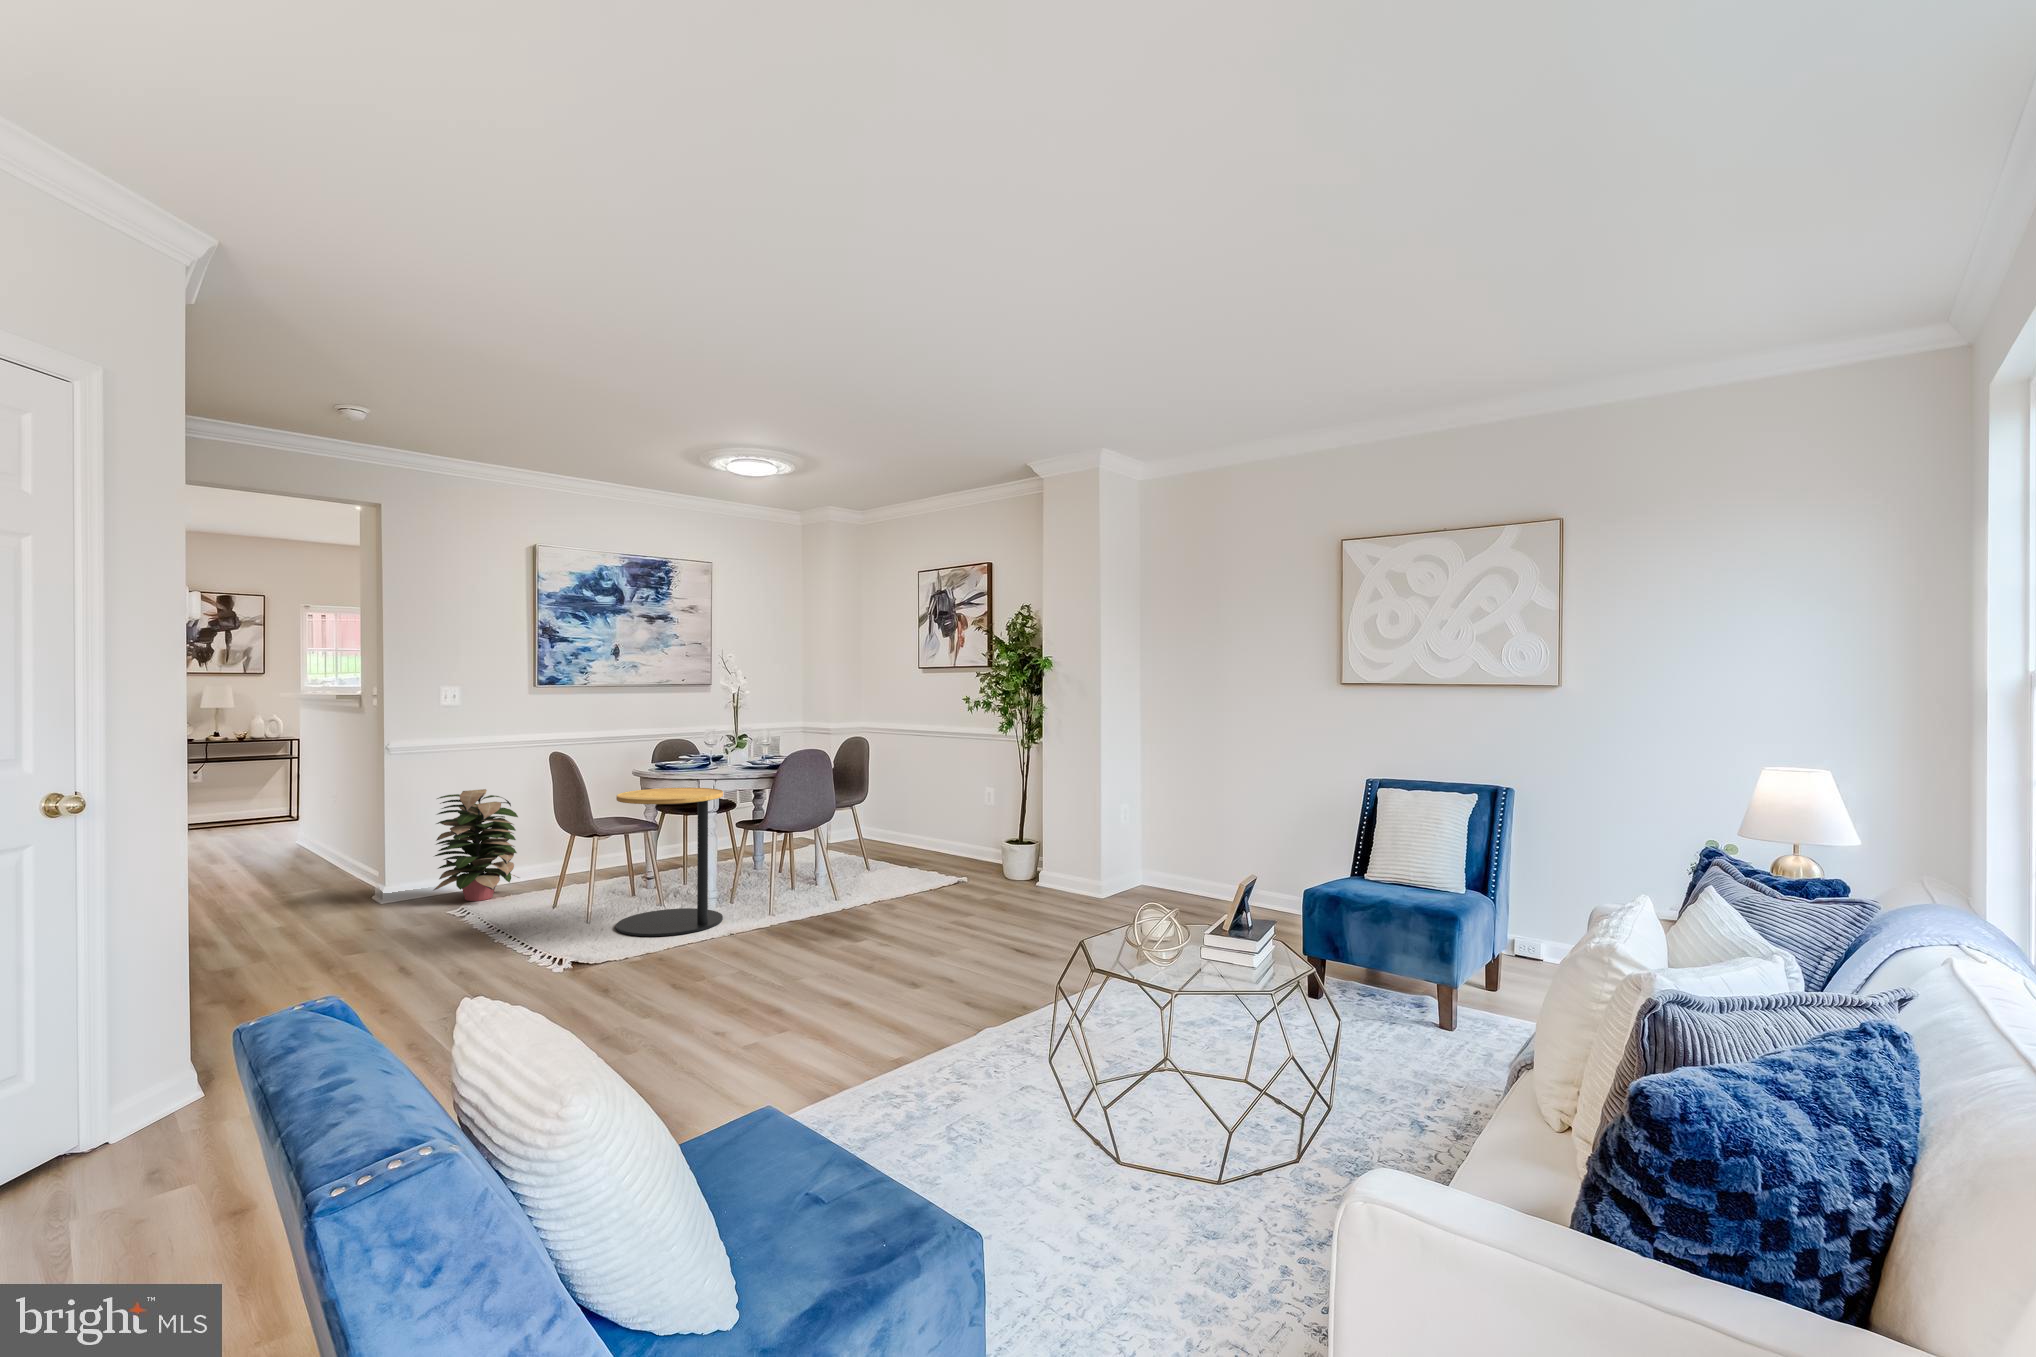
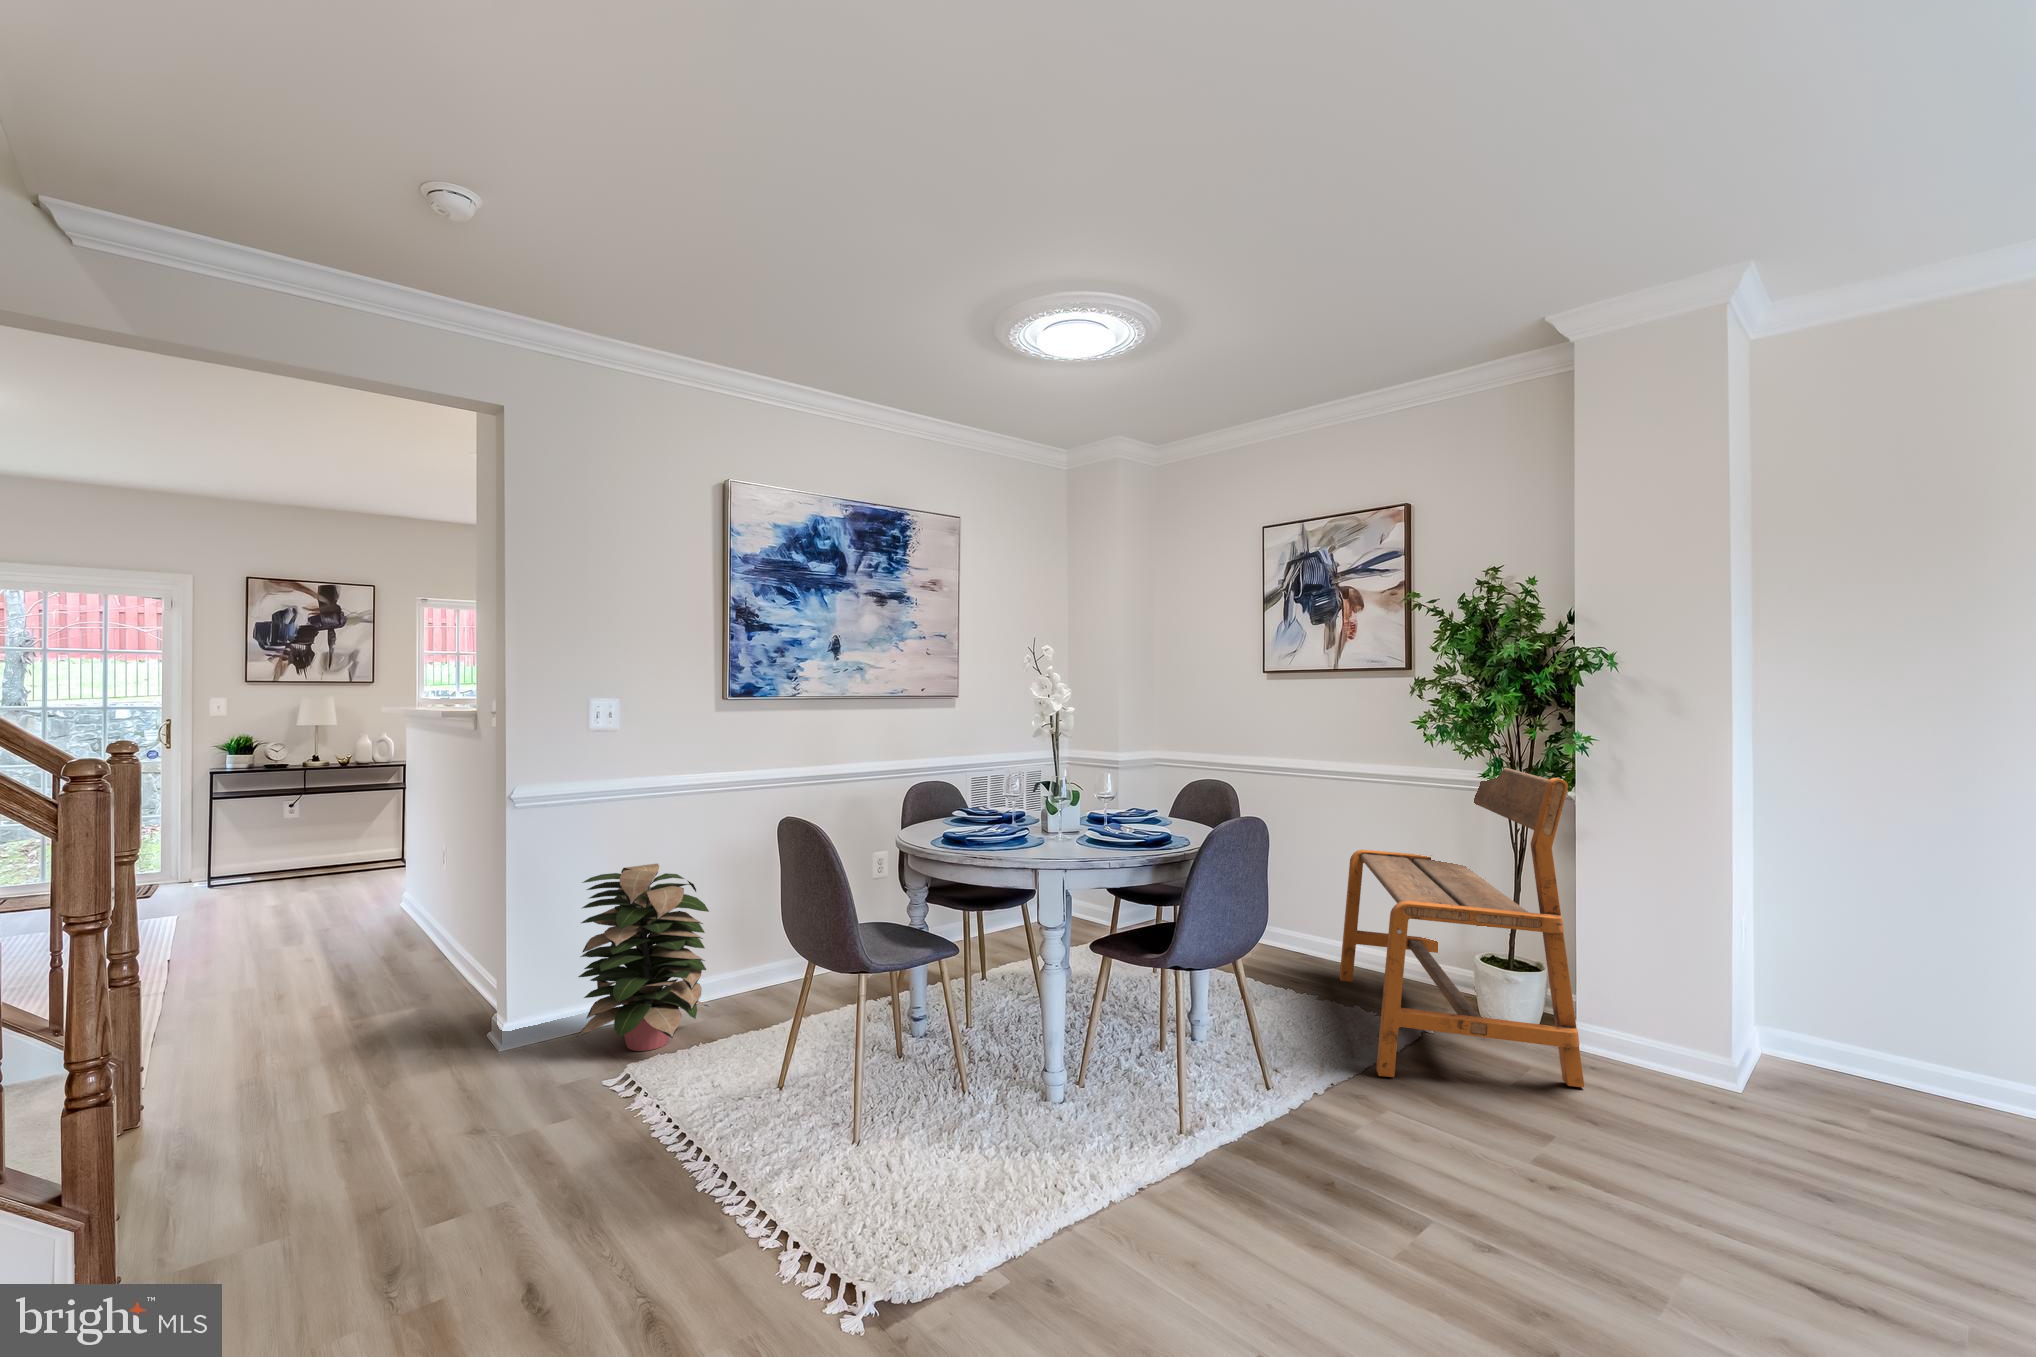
bench: none [911,723,1037,900] -> present [1340,768,1584,1087]
side table: present [616,788,723,936] -> none [900,877,1085,1182]

